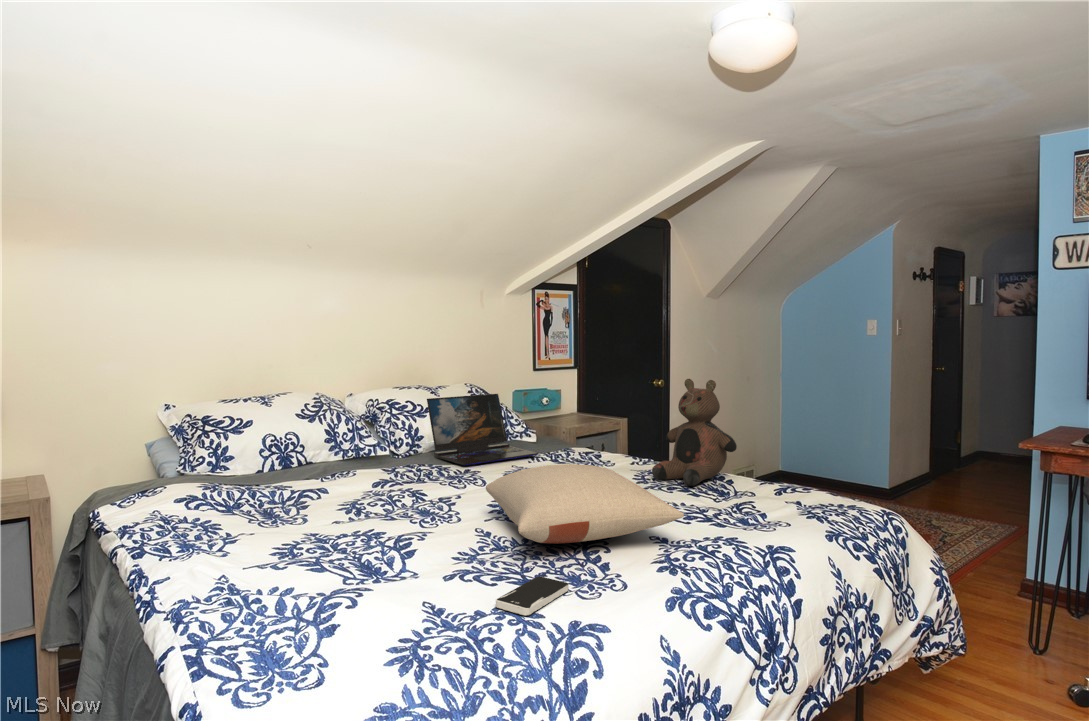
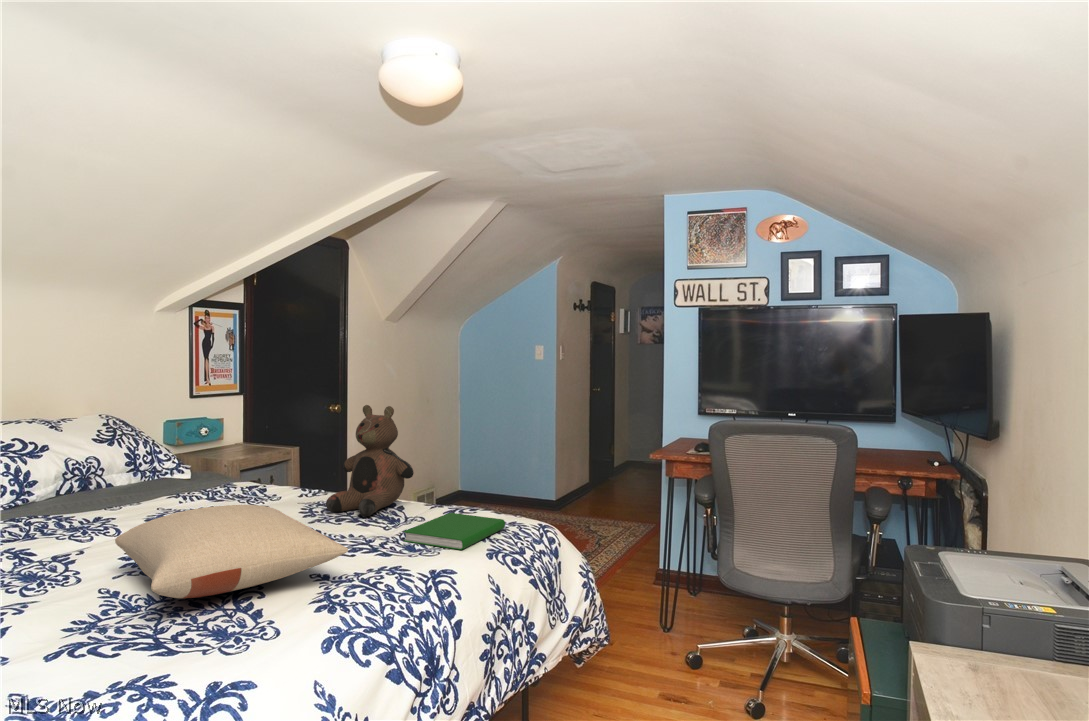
laptop: present [427,394,538,466] -> none [39,424,194,514]
hardcover book: none [732,489,841,528] -> present [404,513,505,550]
smartphone: present [496,577,568,615] -> none [115,637,211,686]

